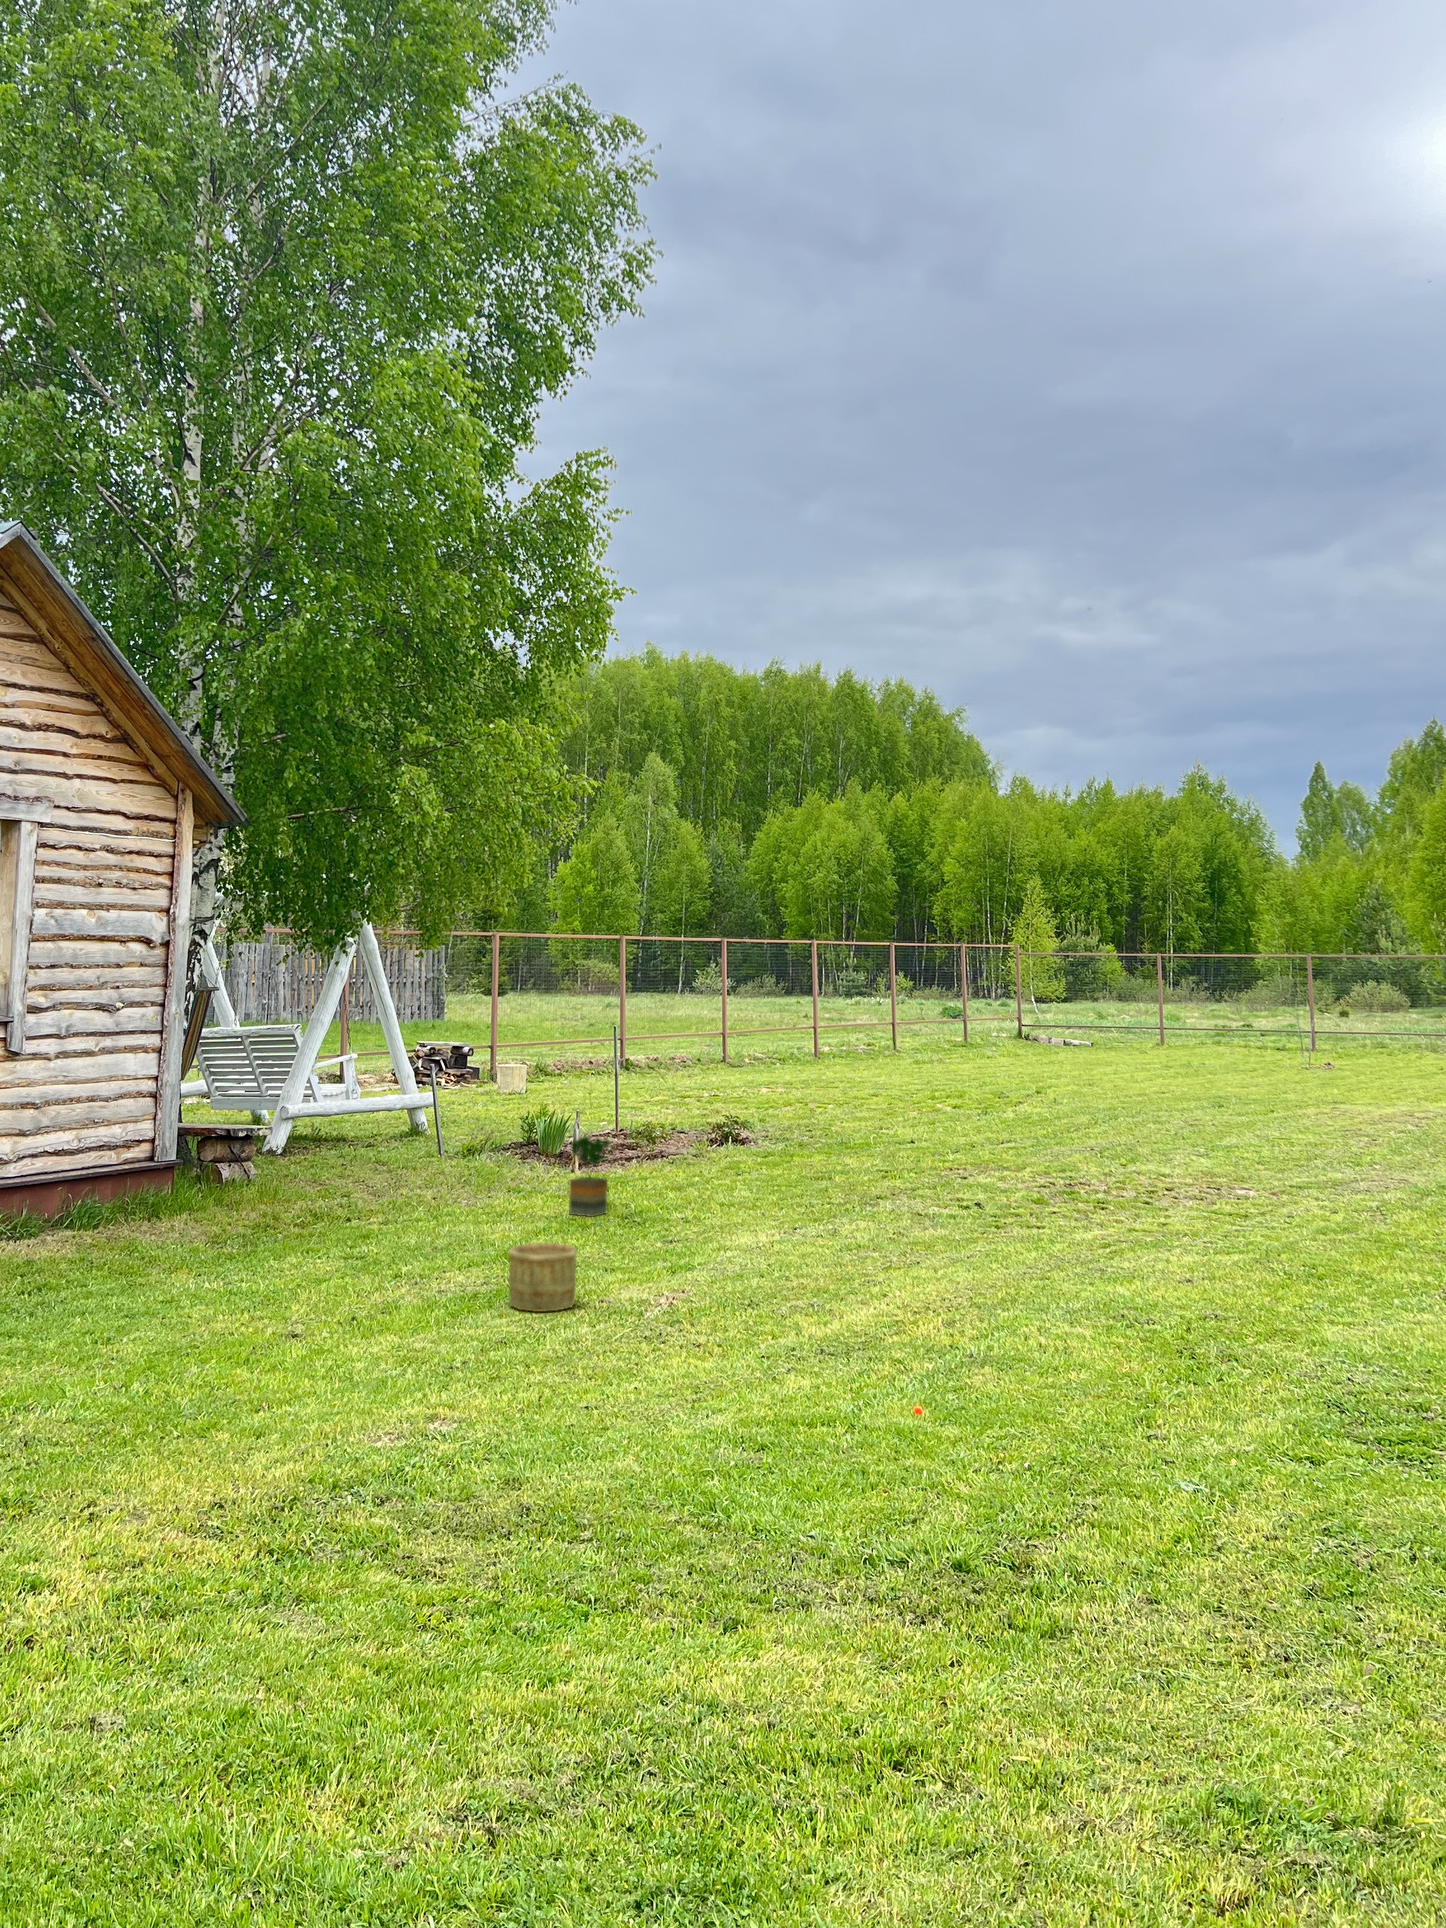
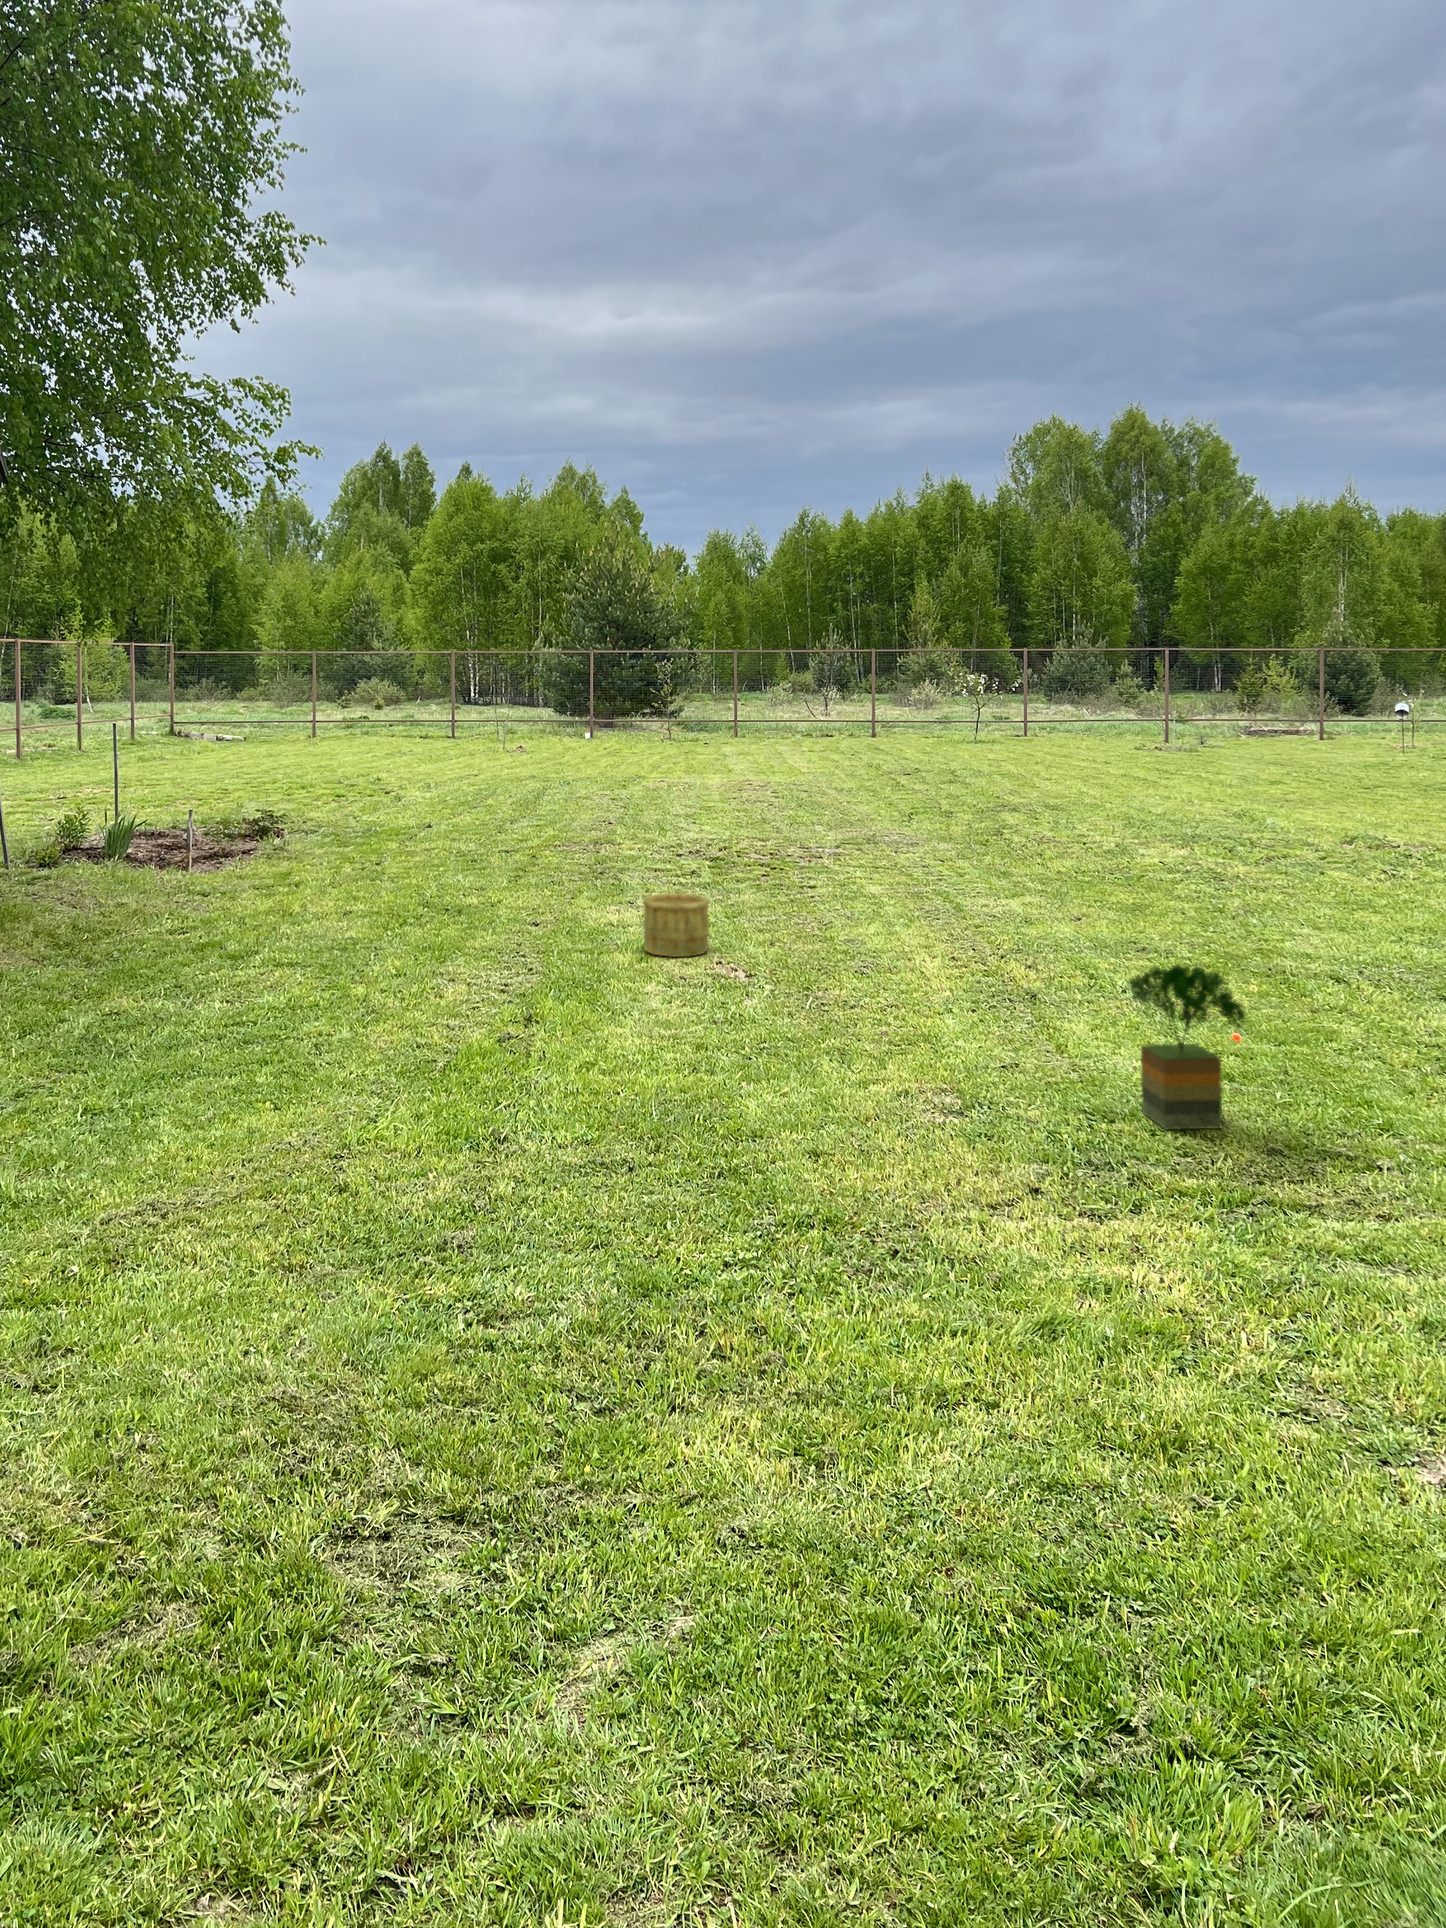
potted tree: present [569,1136,615,1217] -> present [1128,964,1248,1130]

